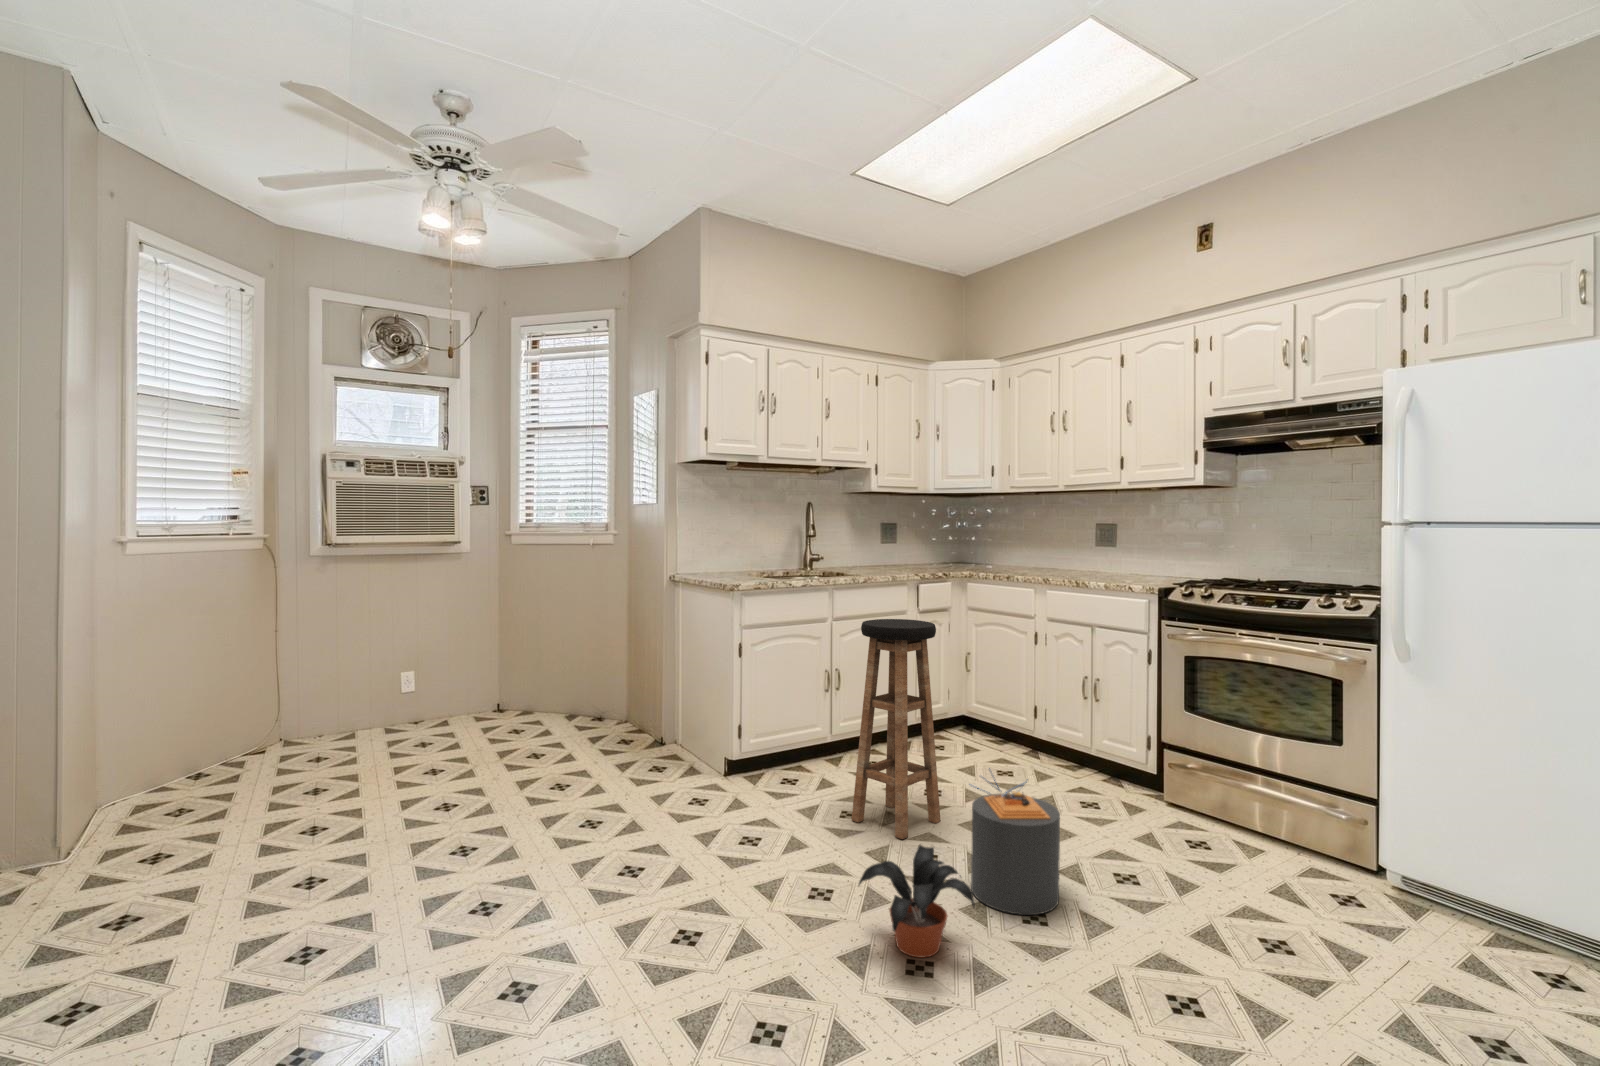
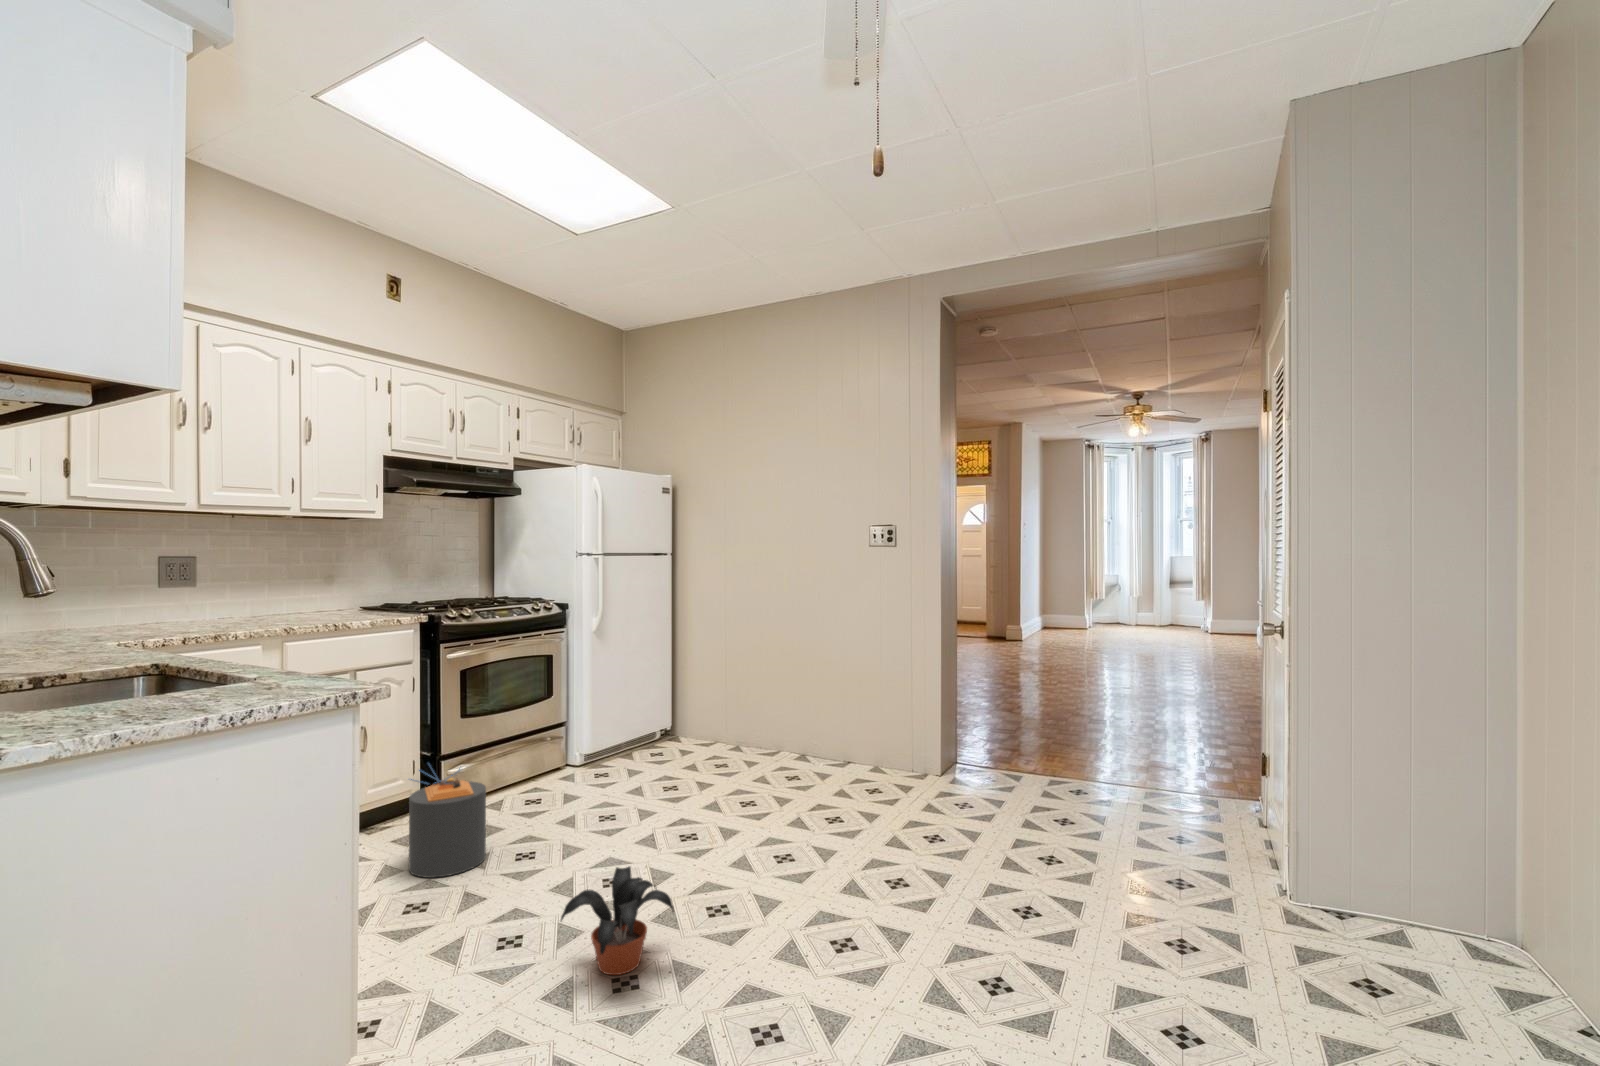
bar stool: present [852,619,941,839] -> none [528,652,618,869]
trash can: present [969,768,1060,915] -> present [408,764,486,878]

